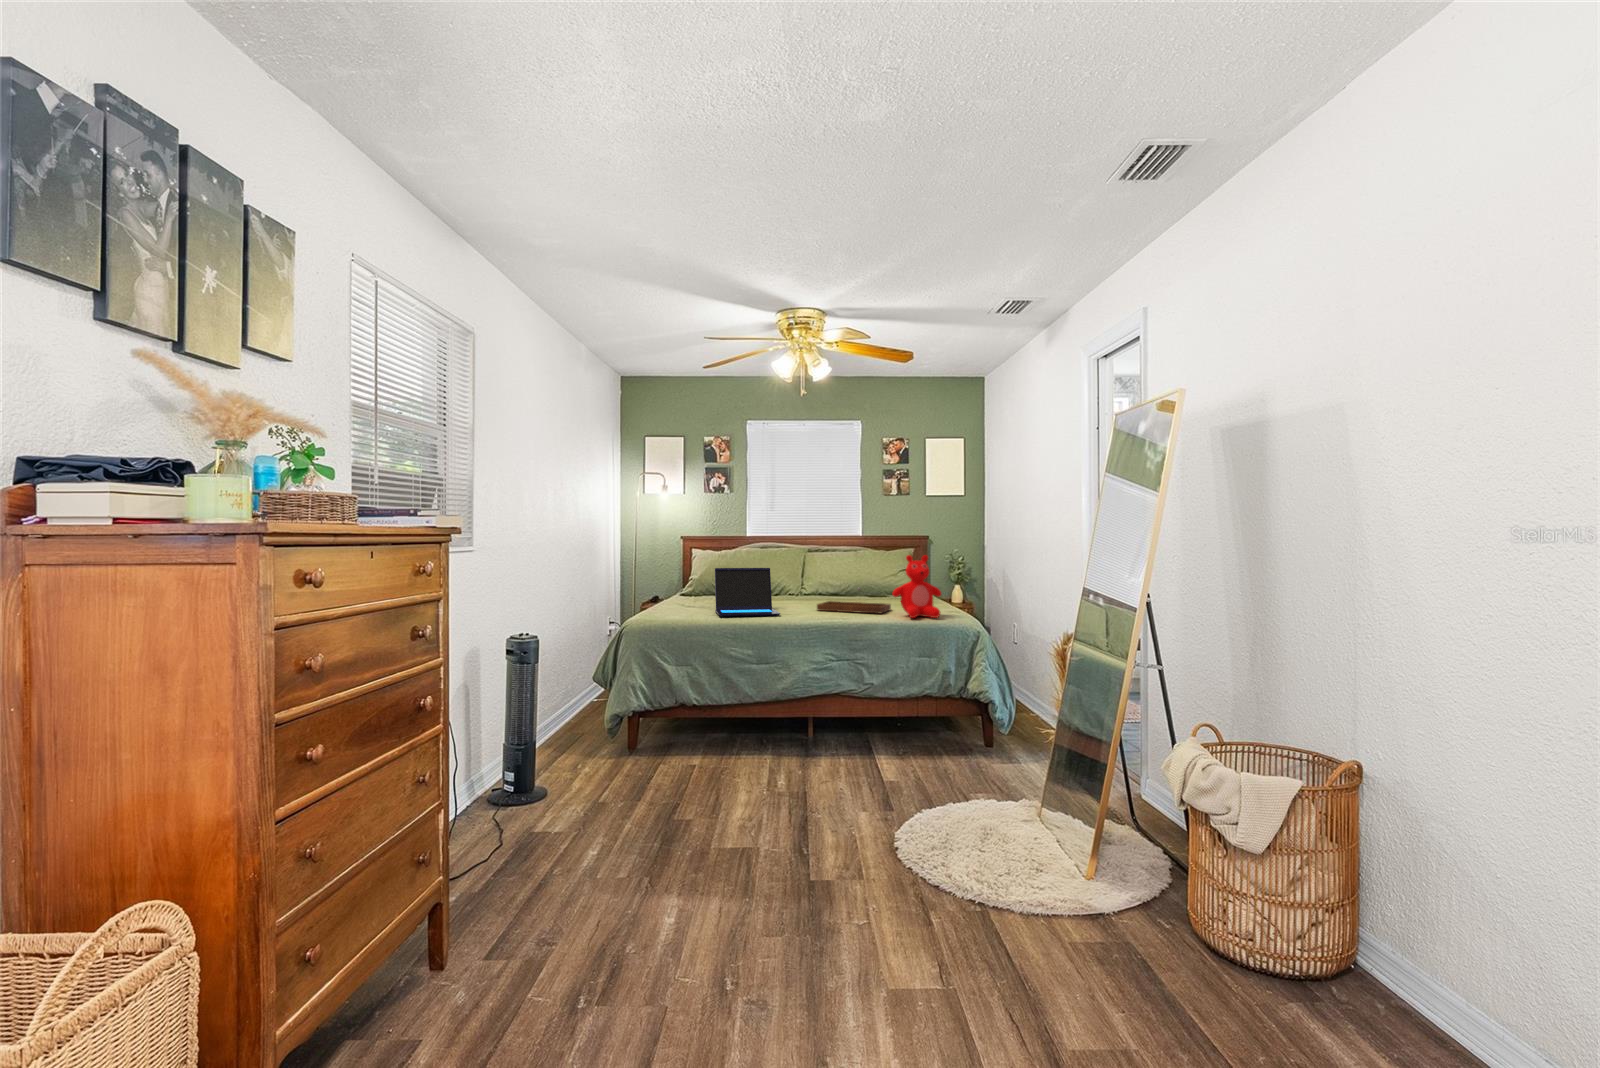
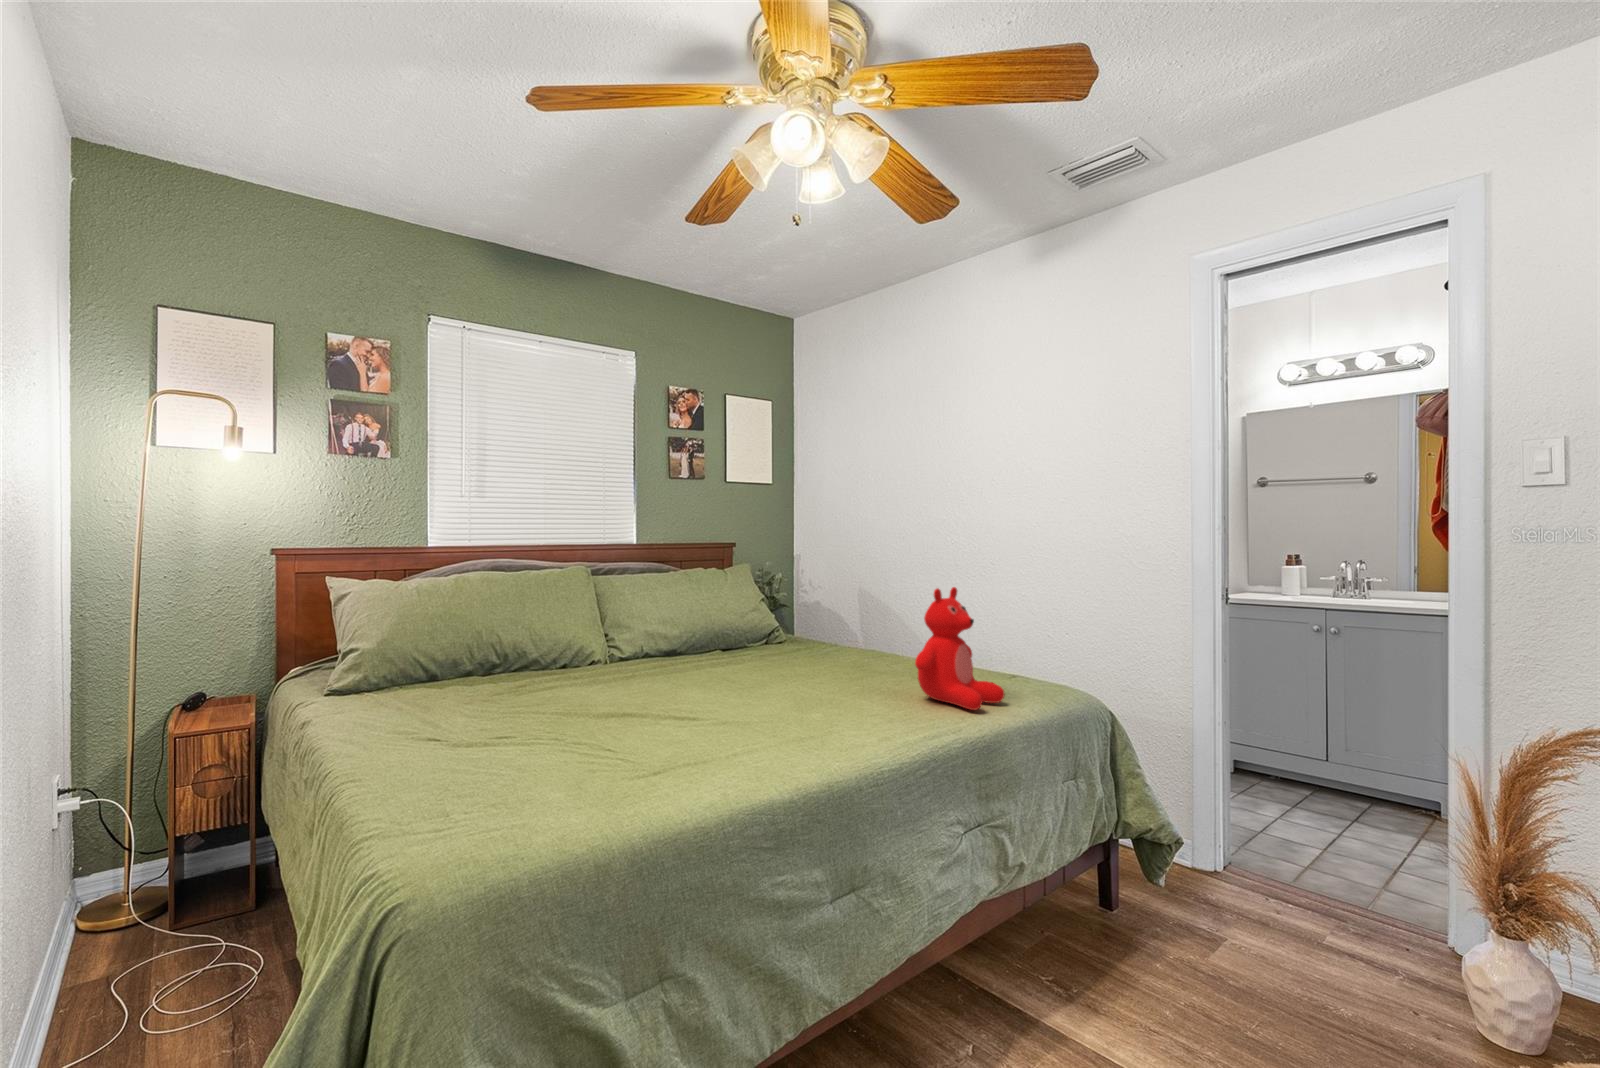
laptop: present [715,568,780,616] -> none [538,627,744,777]
tray: present [817,587,891,613] -> none [744,652,891,711]

